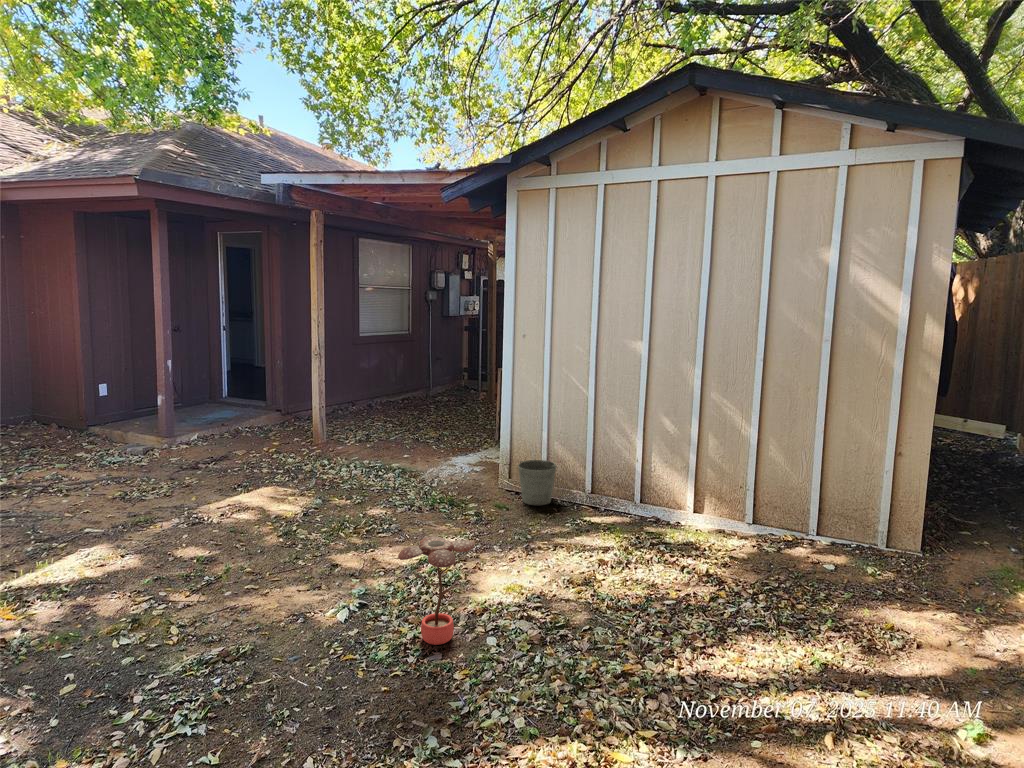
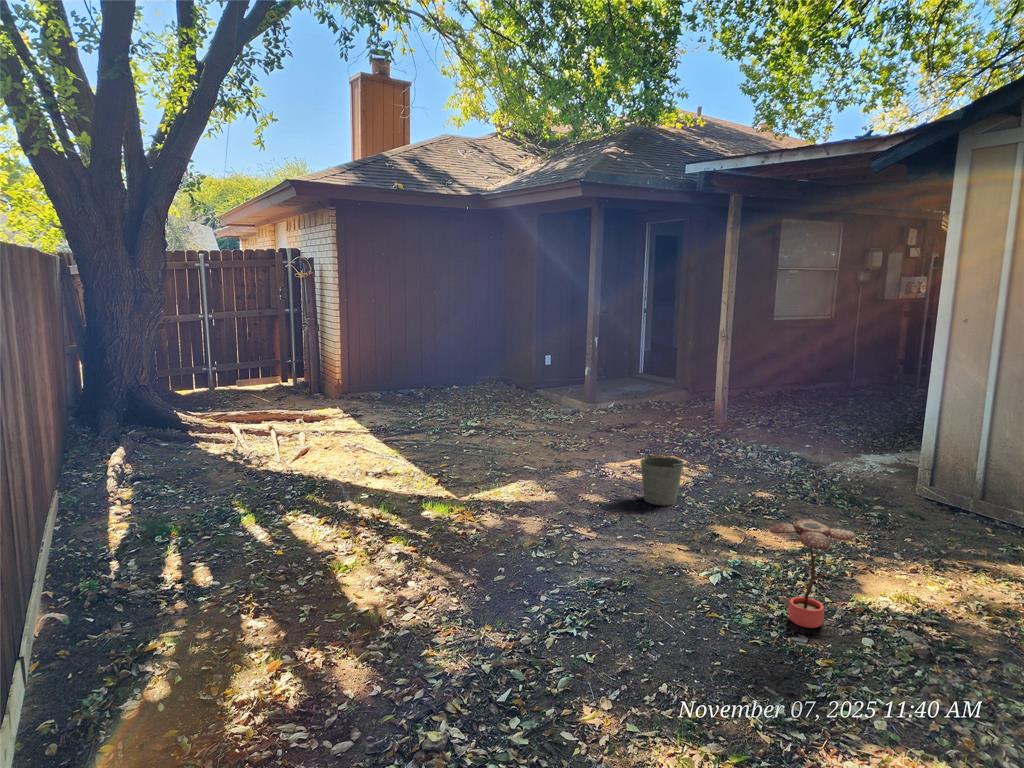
bucket: present [518,460,556,505] -> present [640,455,684,505]

